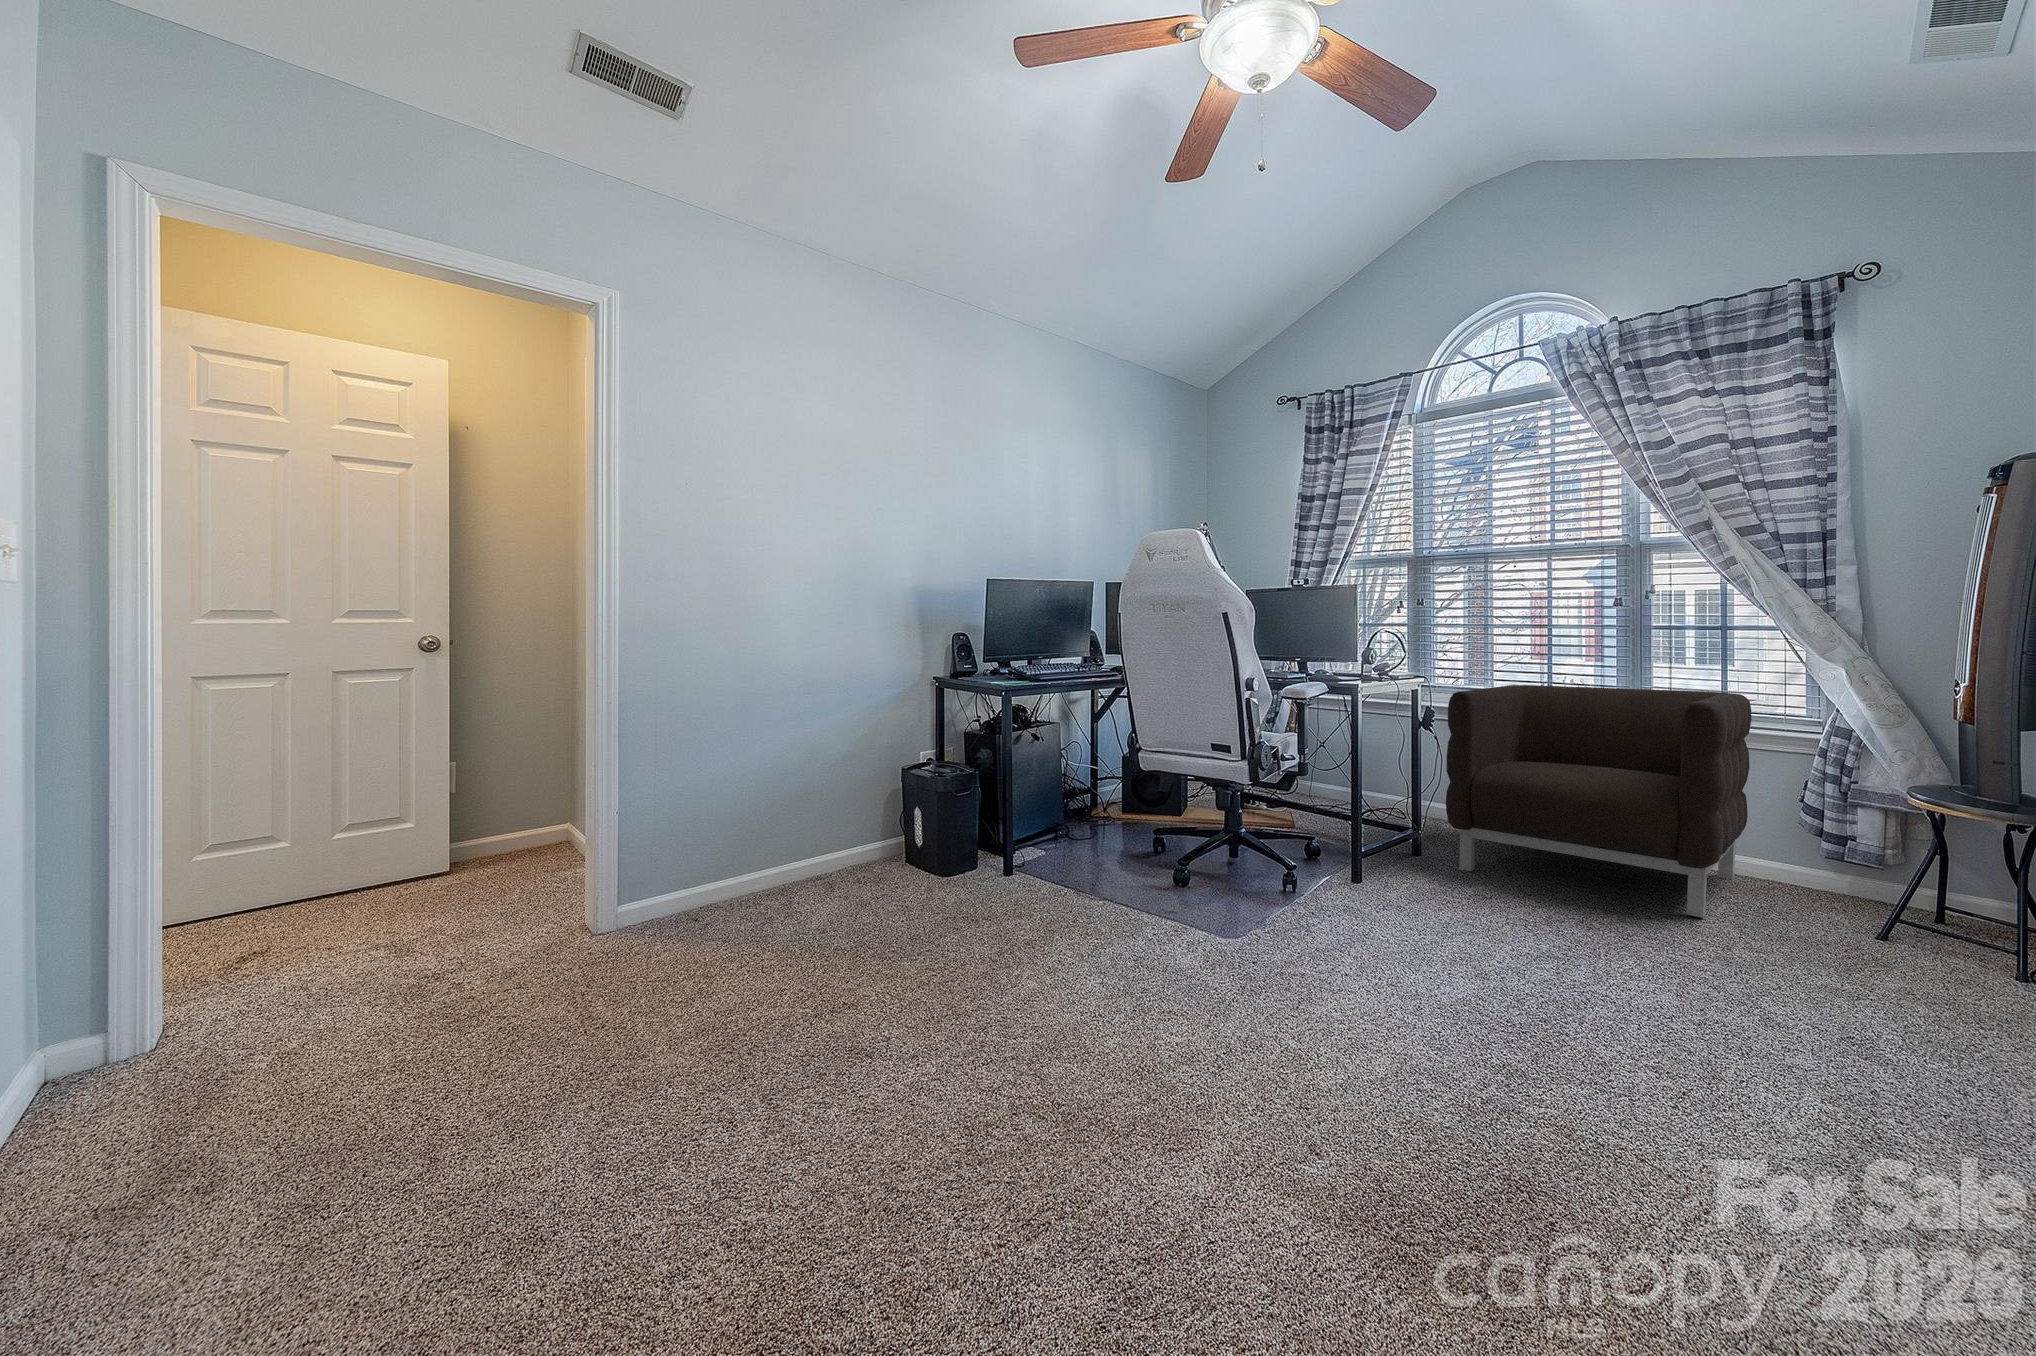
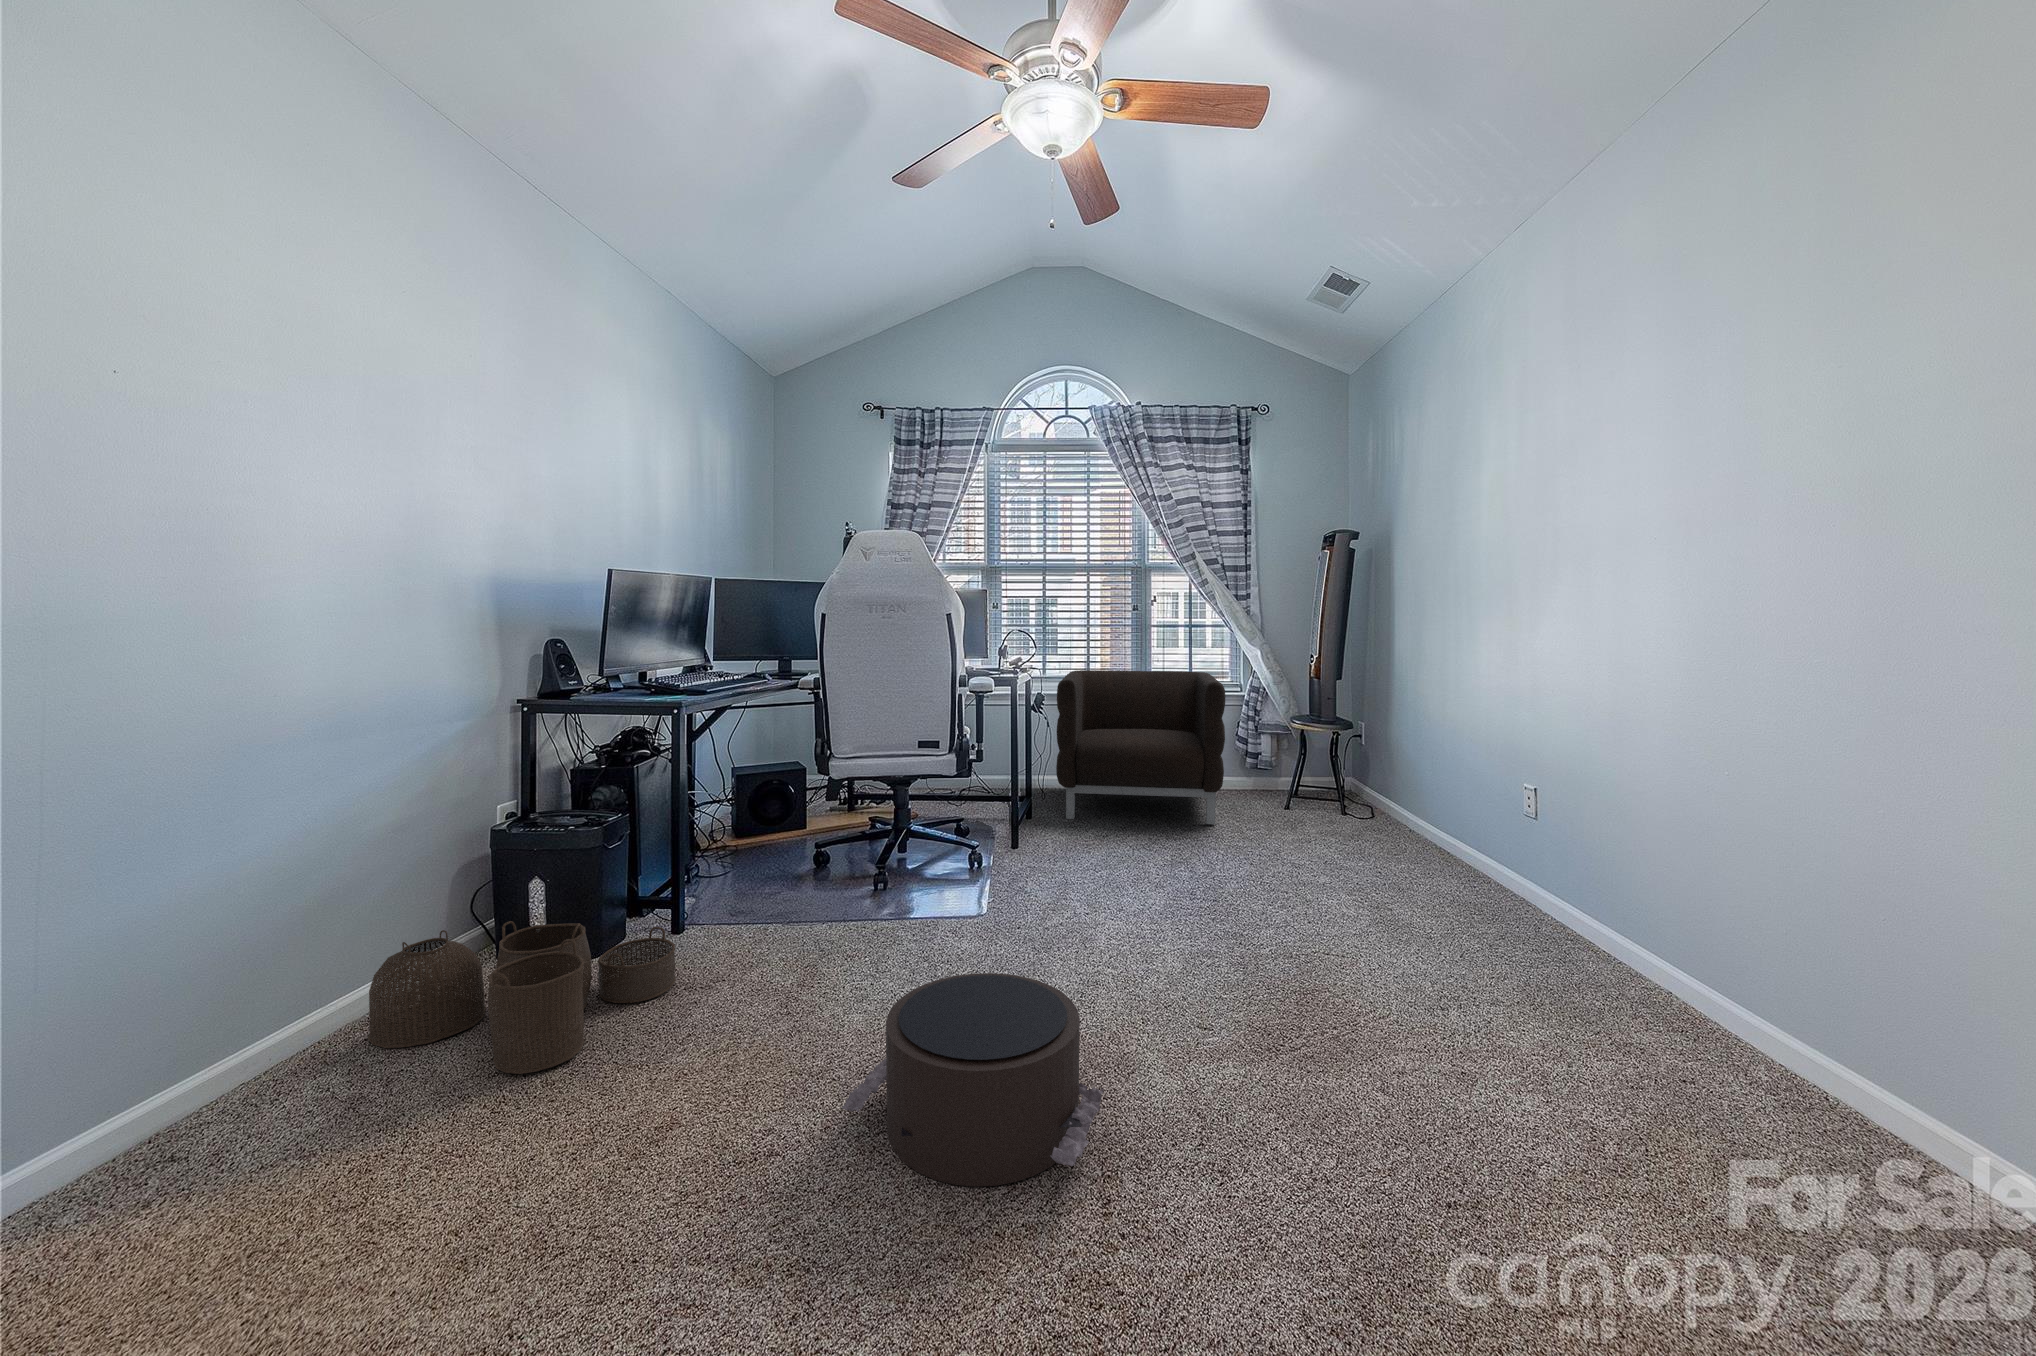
woven basket: none [729,839,922,954] -> present [368,921,676,1074]
pouf: none [883,965,1109,1192] -> present [842,973,1104,1187]

